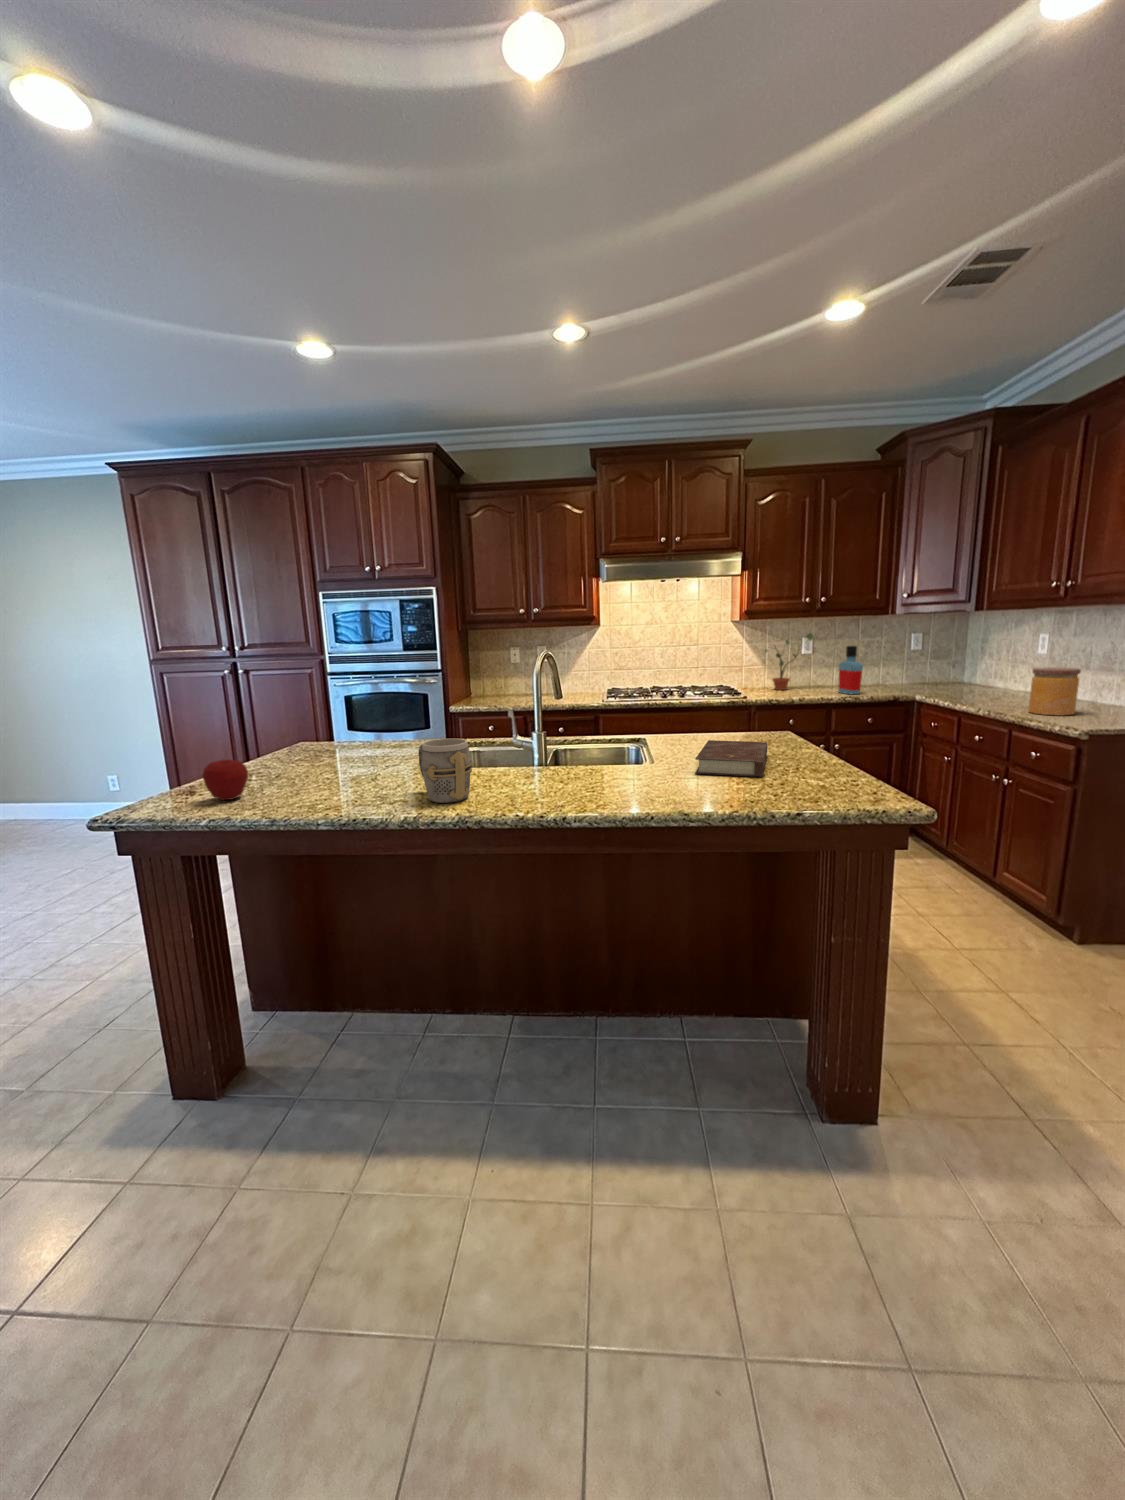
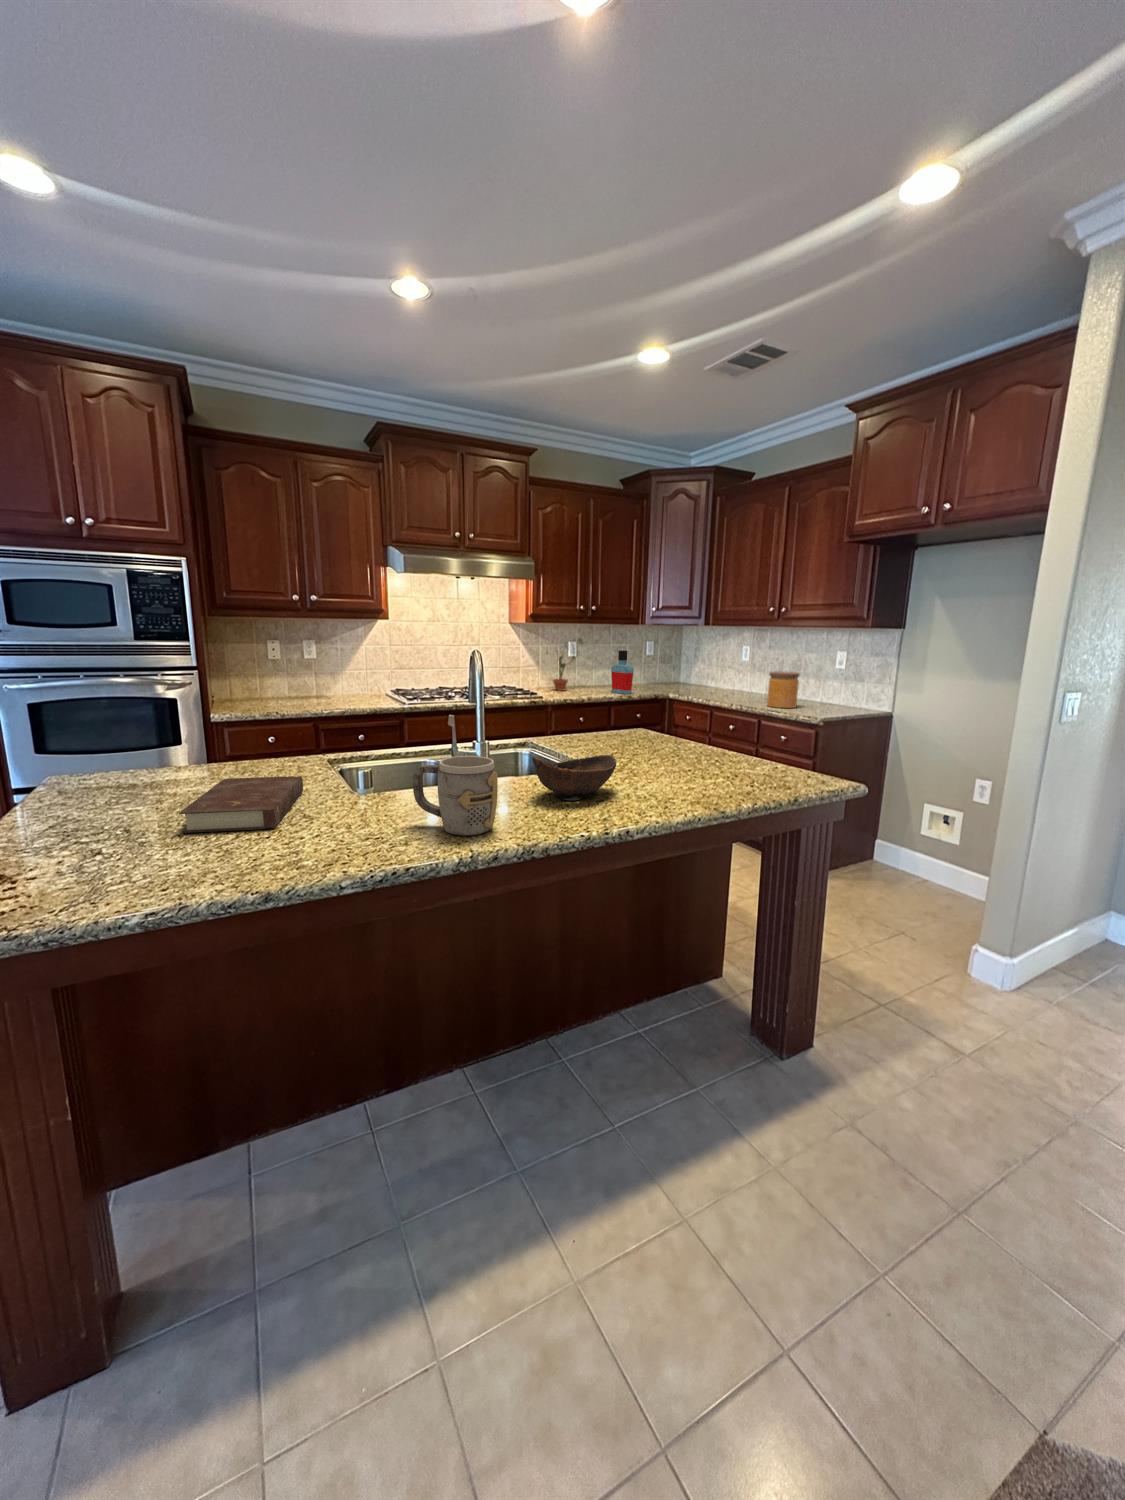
book: present [695,740,767,777] -> present [179,776,303,833]
bowl: none [536,744,626,787] -> present [532,755,616,800]
apple: present [202,760,248,800] -> none [75,813,154,879]

